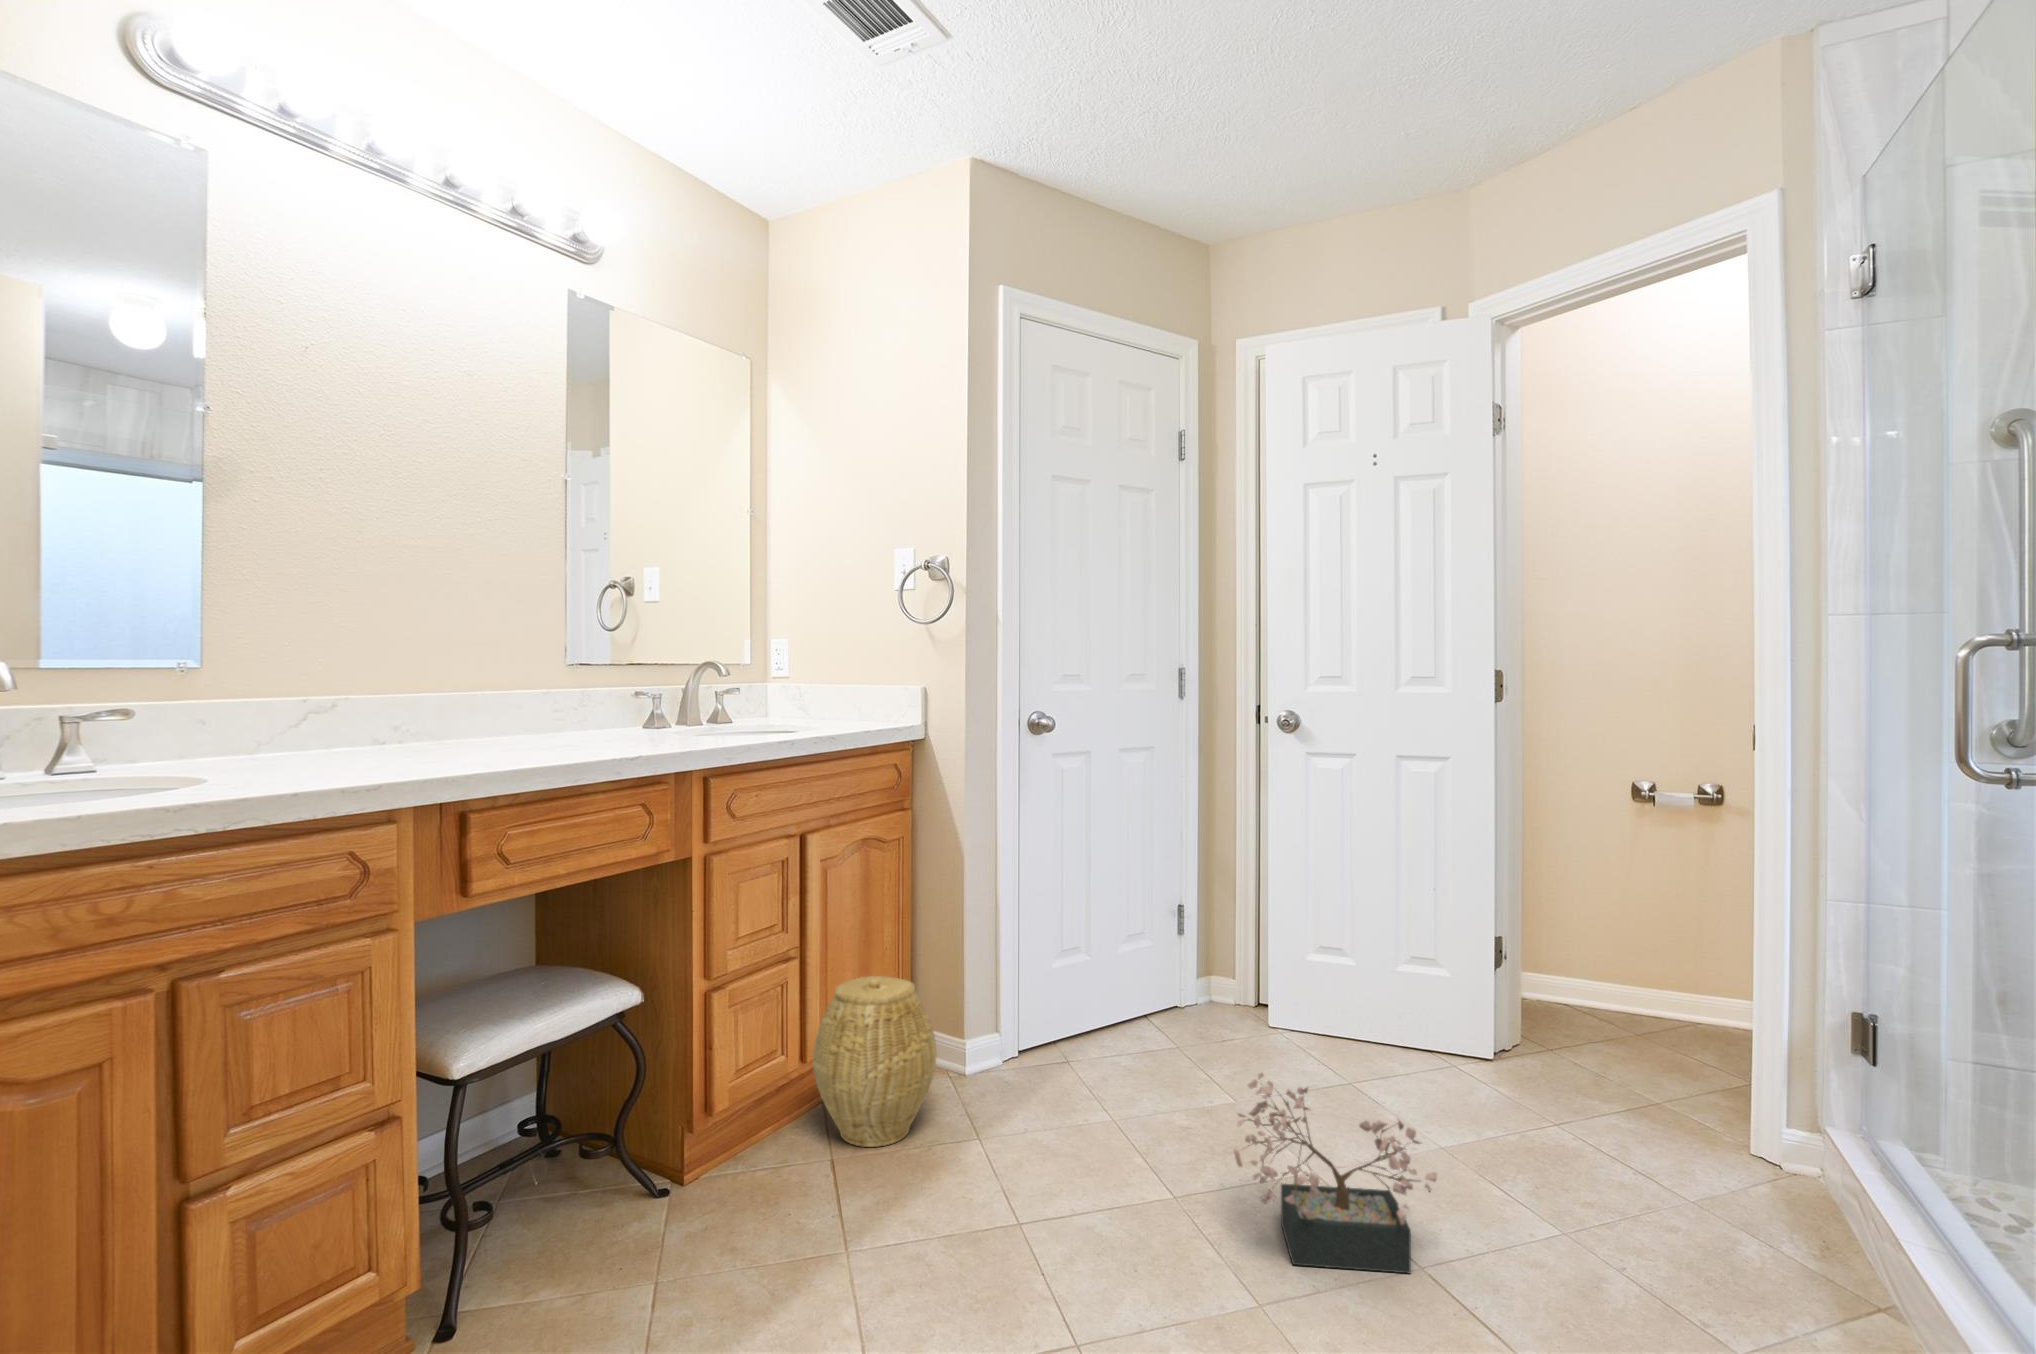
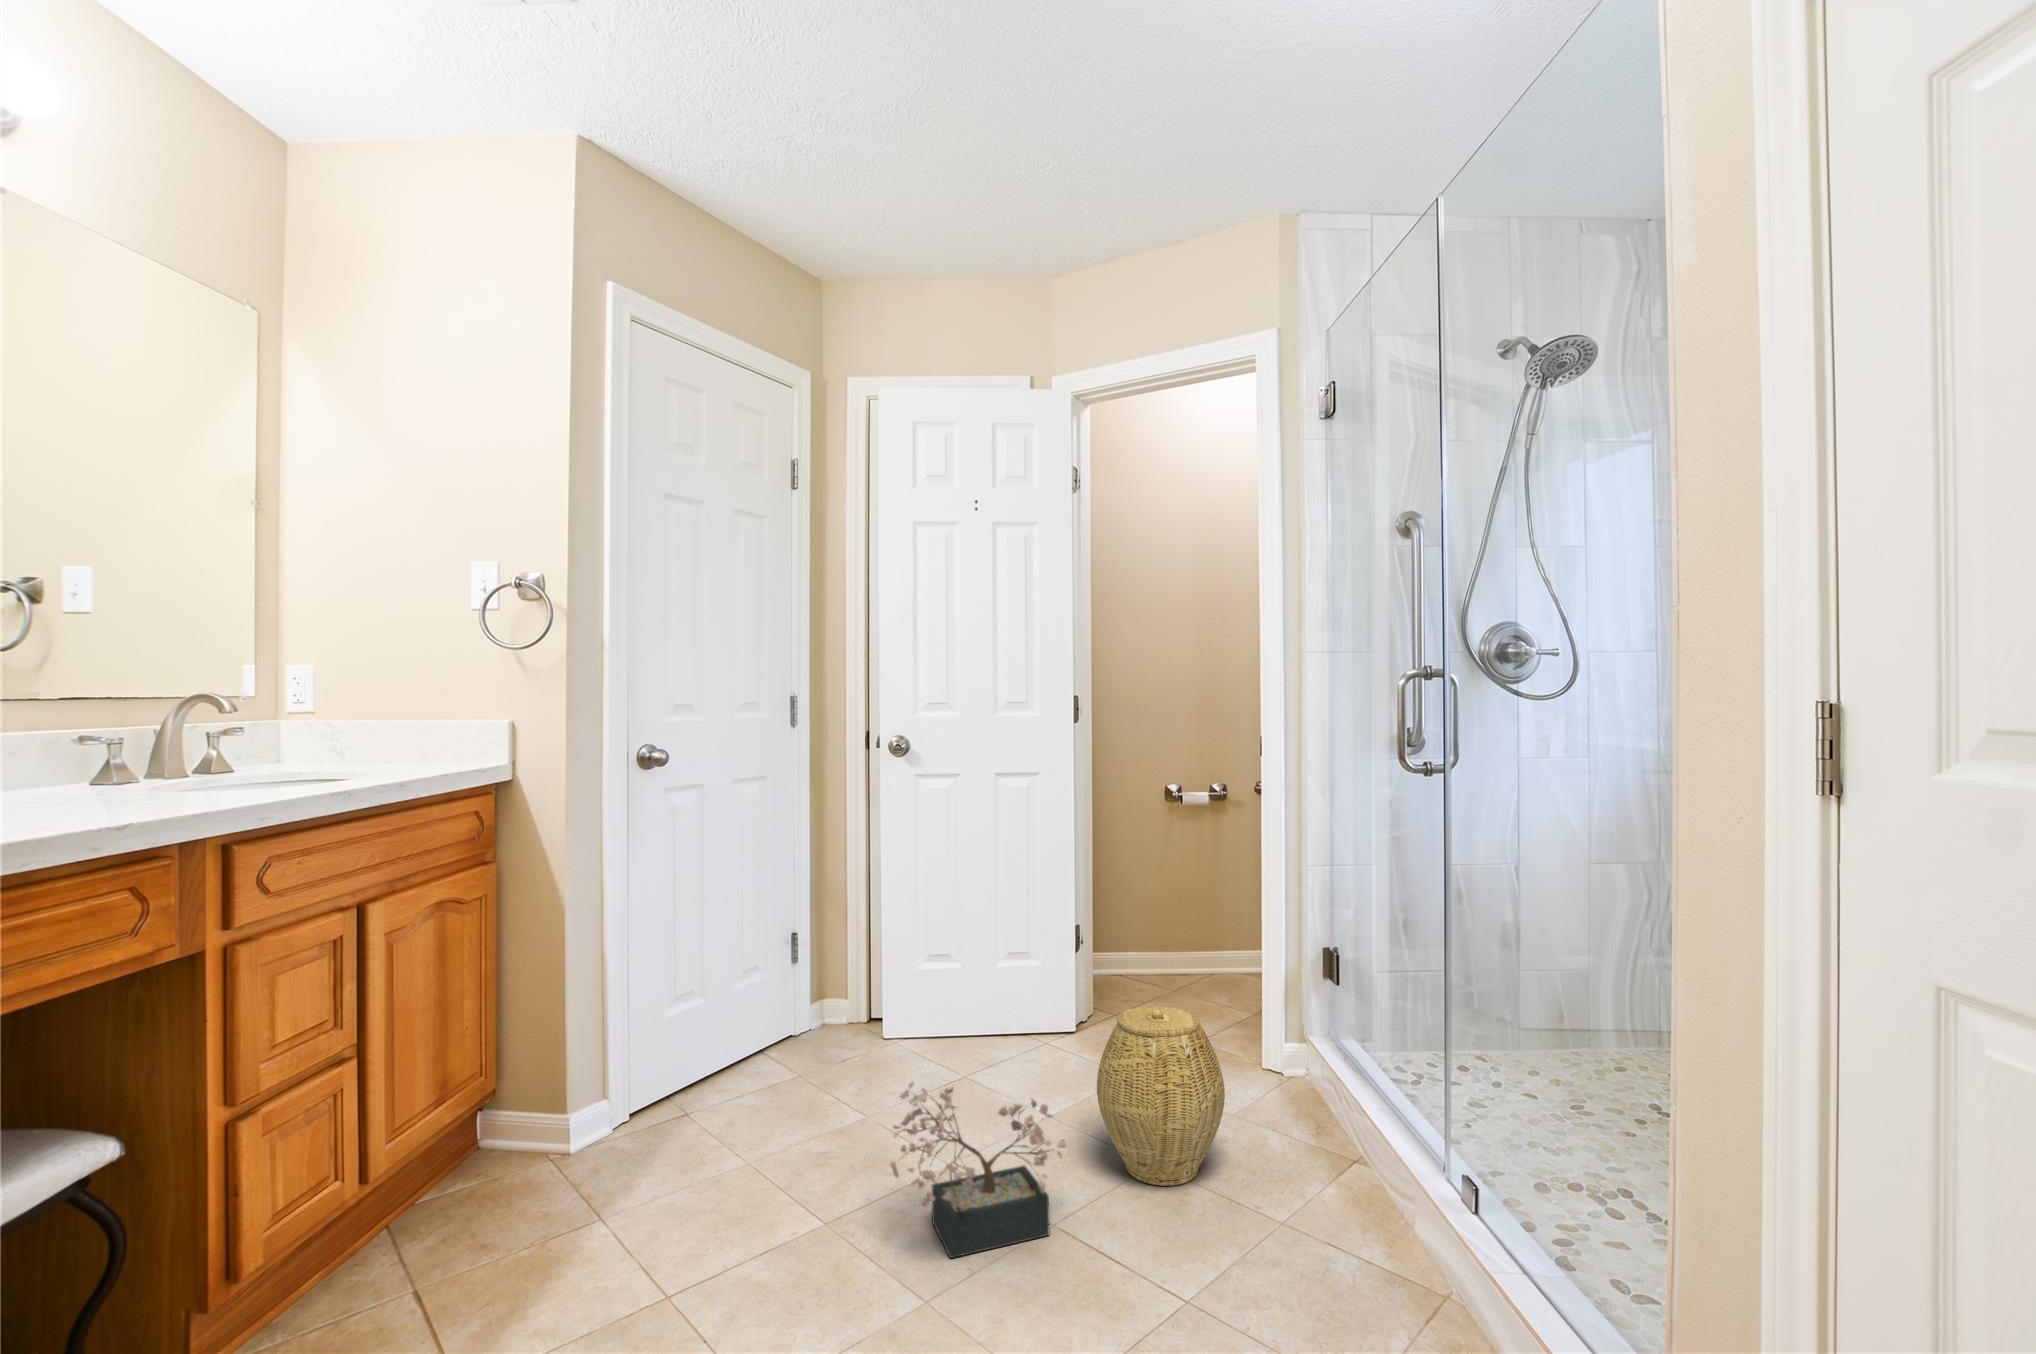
woven basket: present [813,976,937,1147] -> present [1097,1006,1225,1186]

